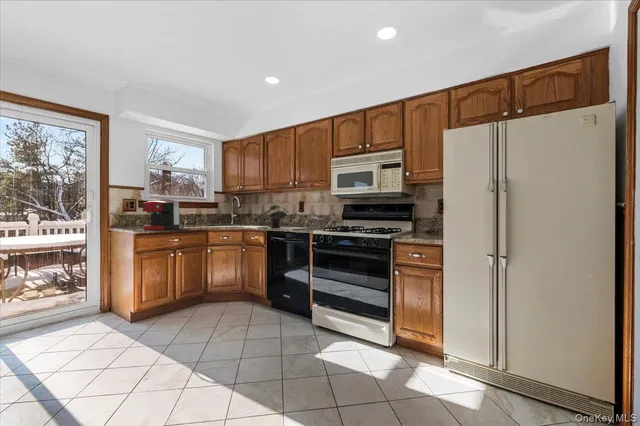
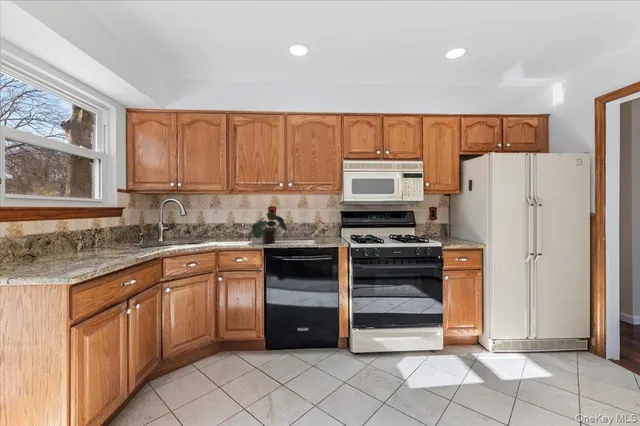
coffee maker: present [143,199,179,230] -> none [27,201,99,267]

